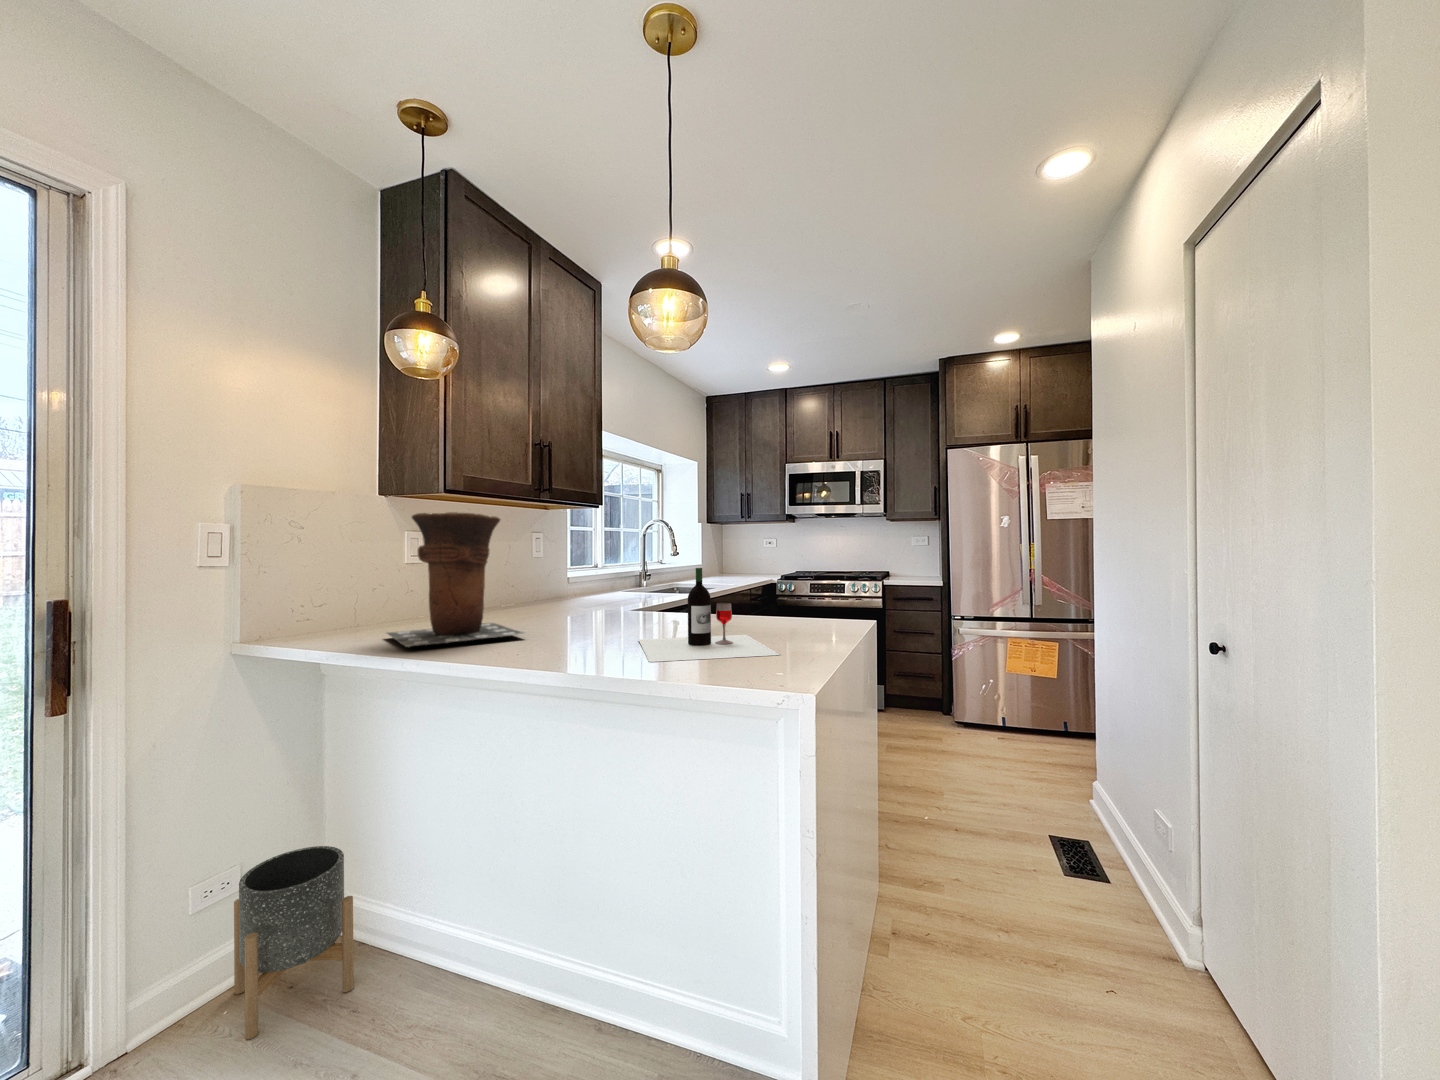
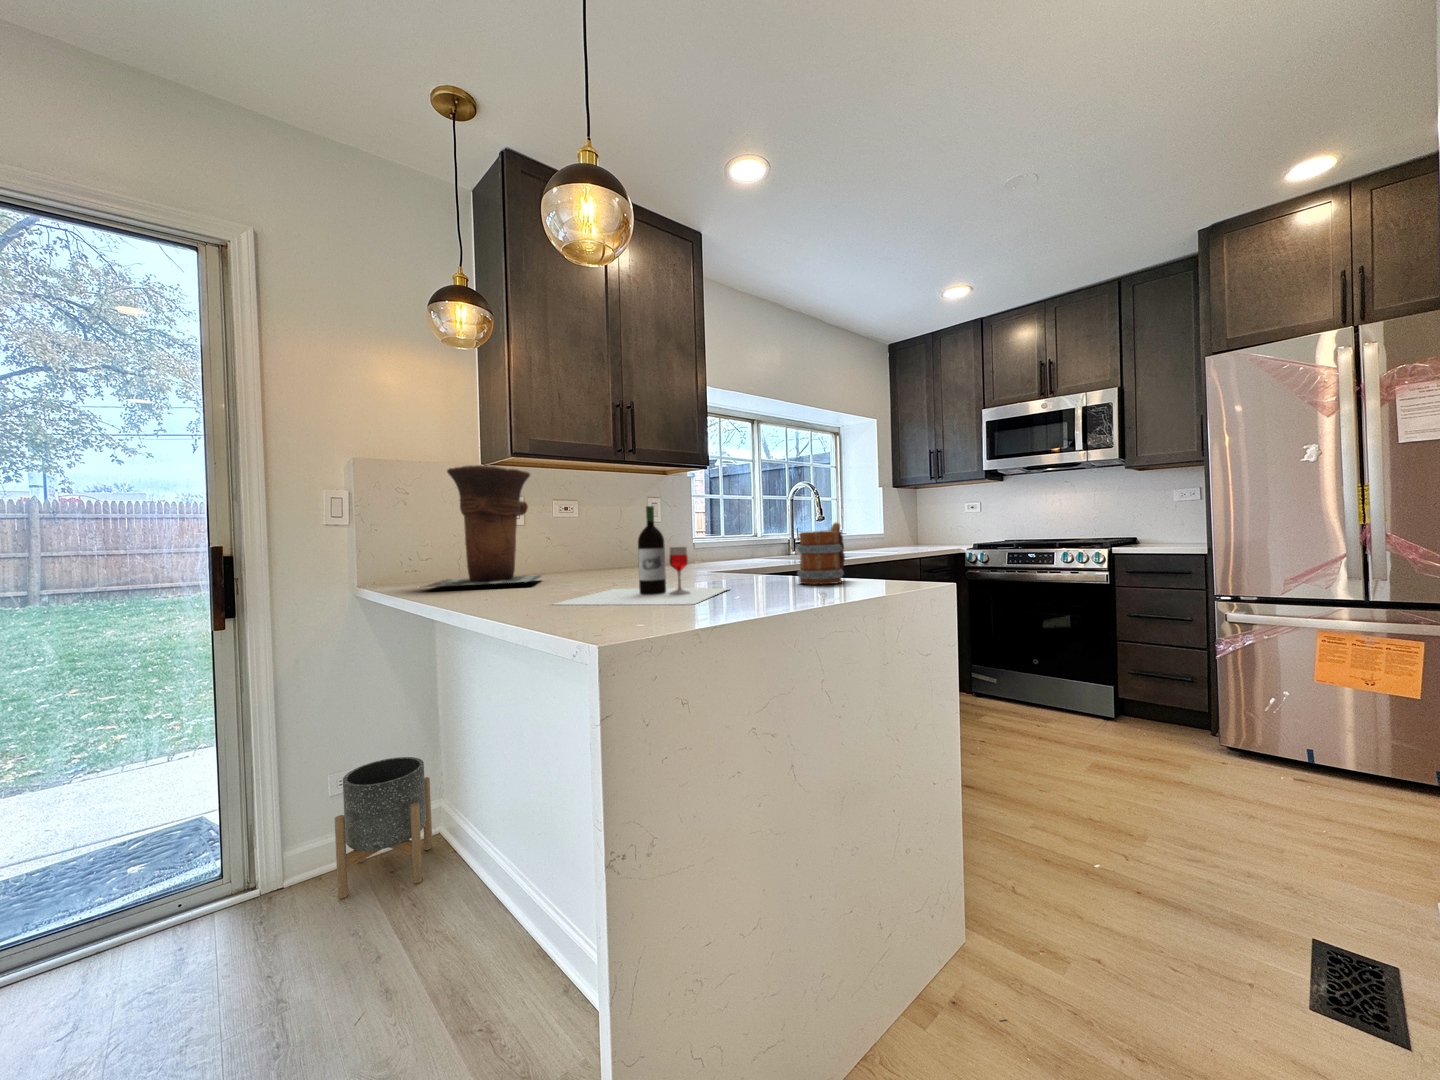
mug: none [778,576,813,628] -> present [797,523,845,584]

